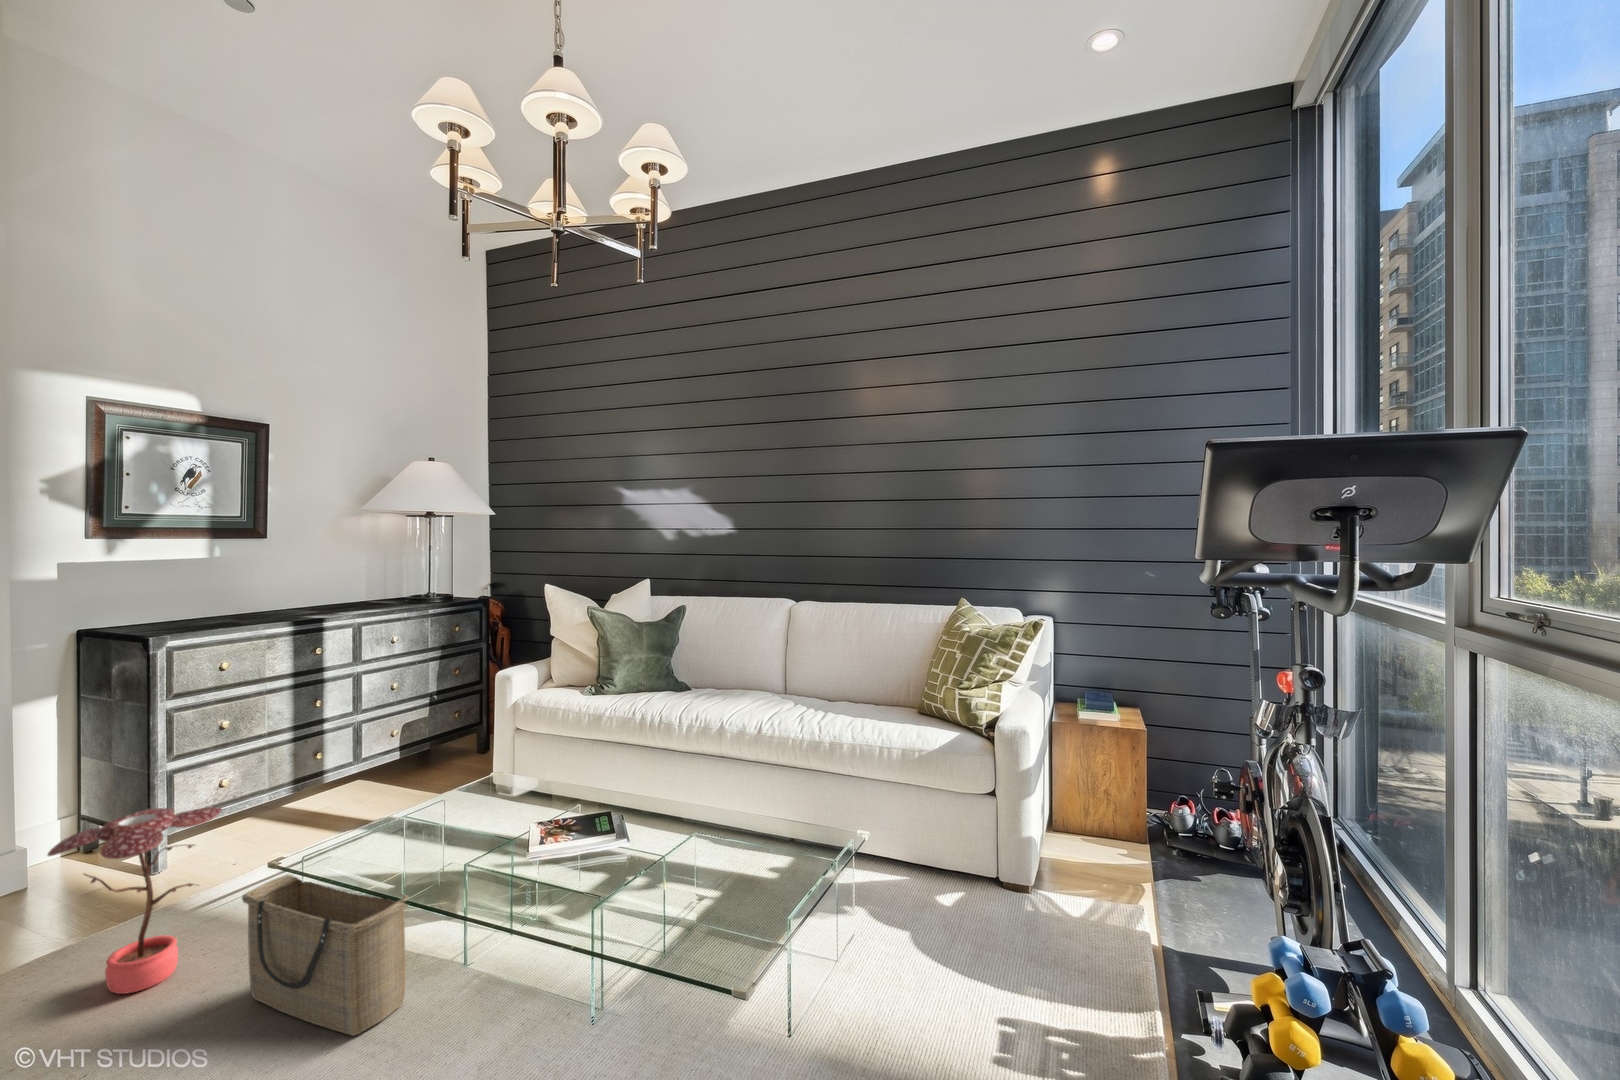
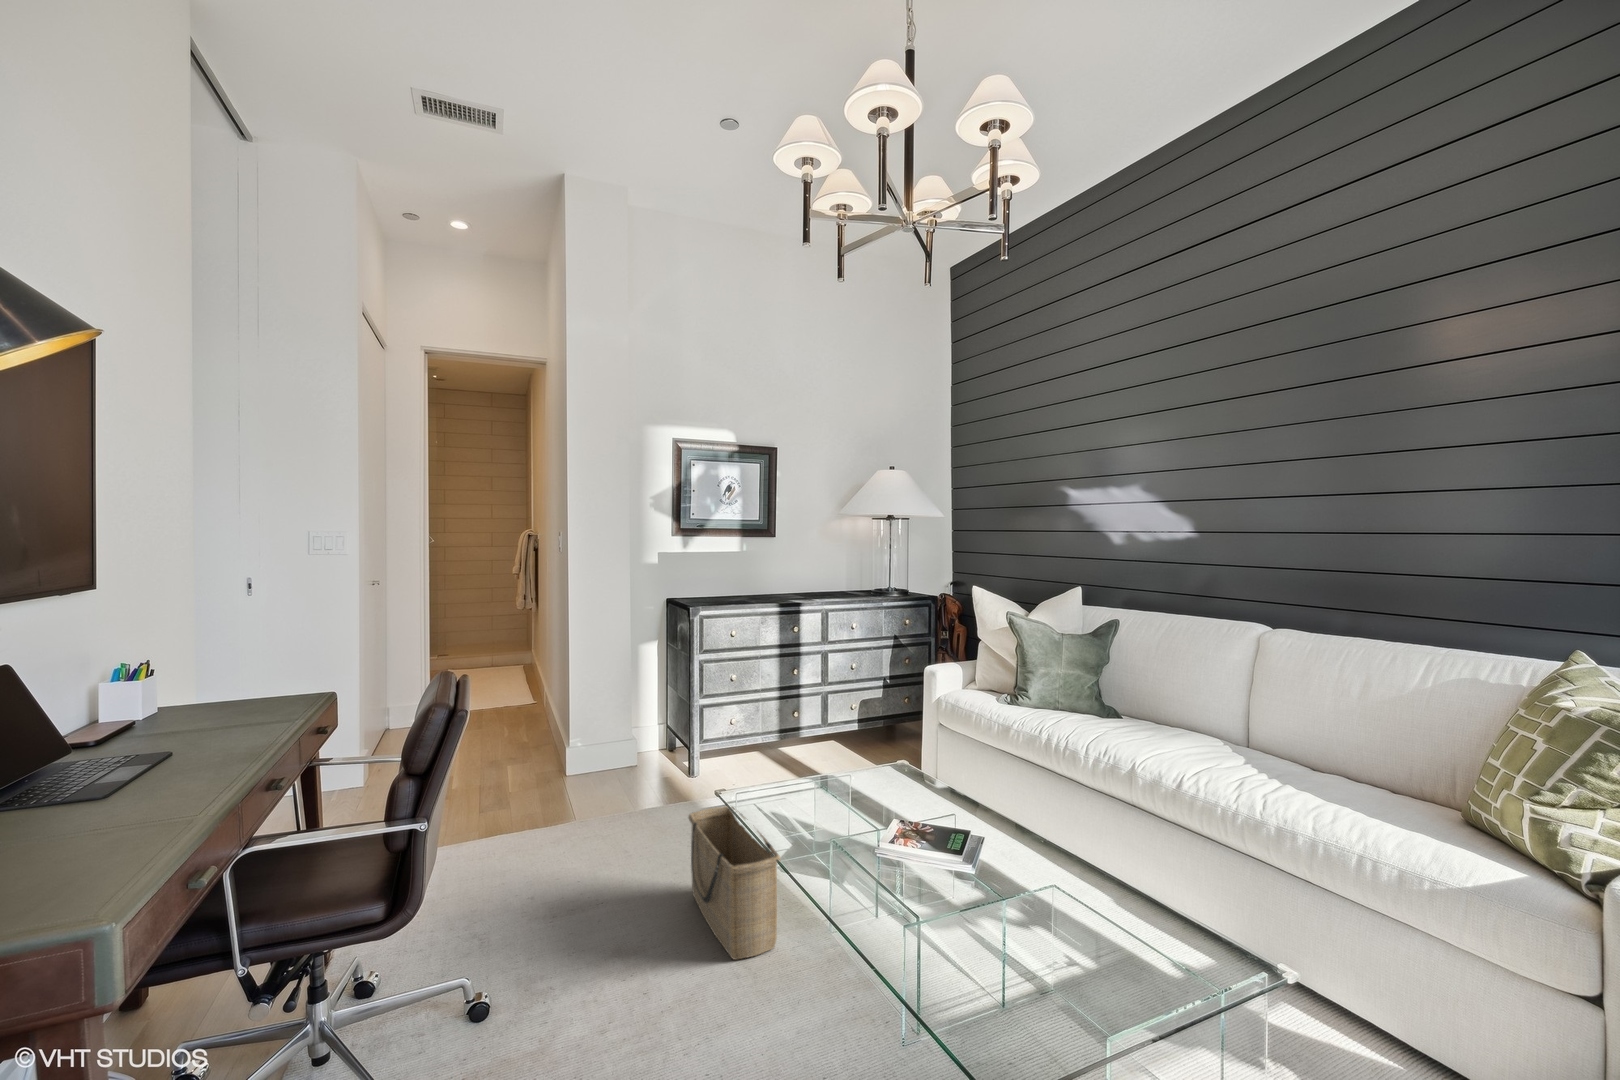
potted plant: present [48,807,222,994] -> none [604,733,696,861]

